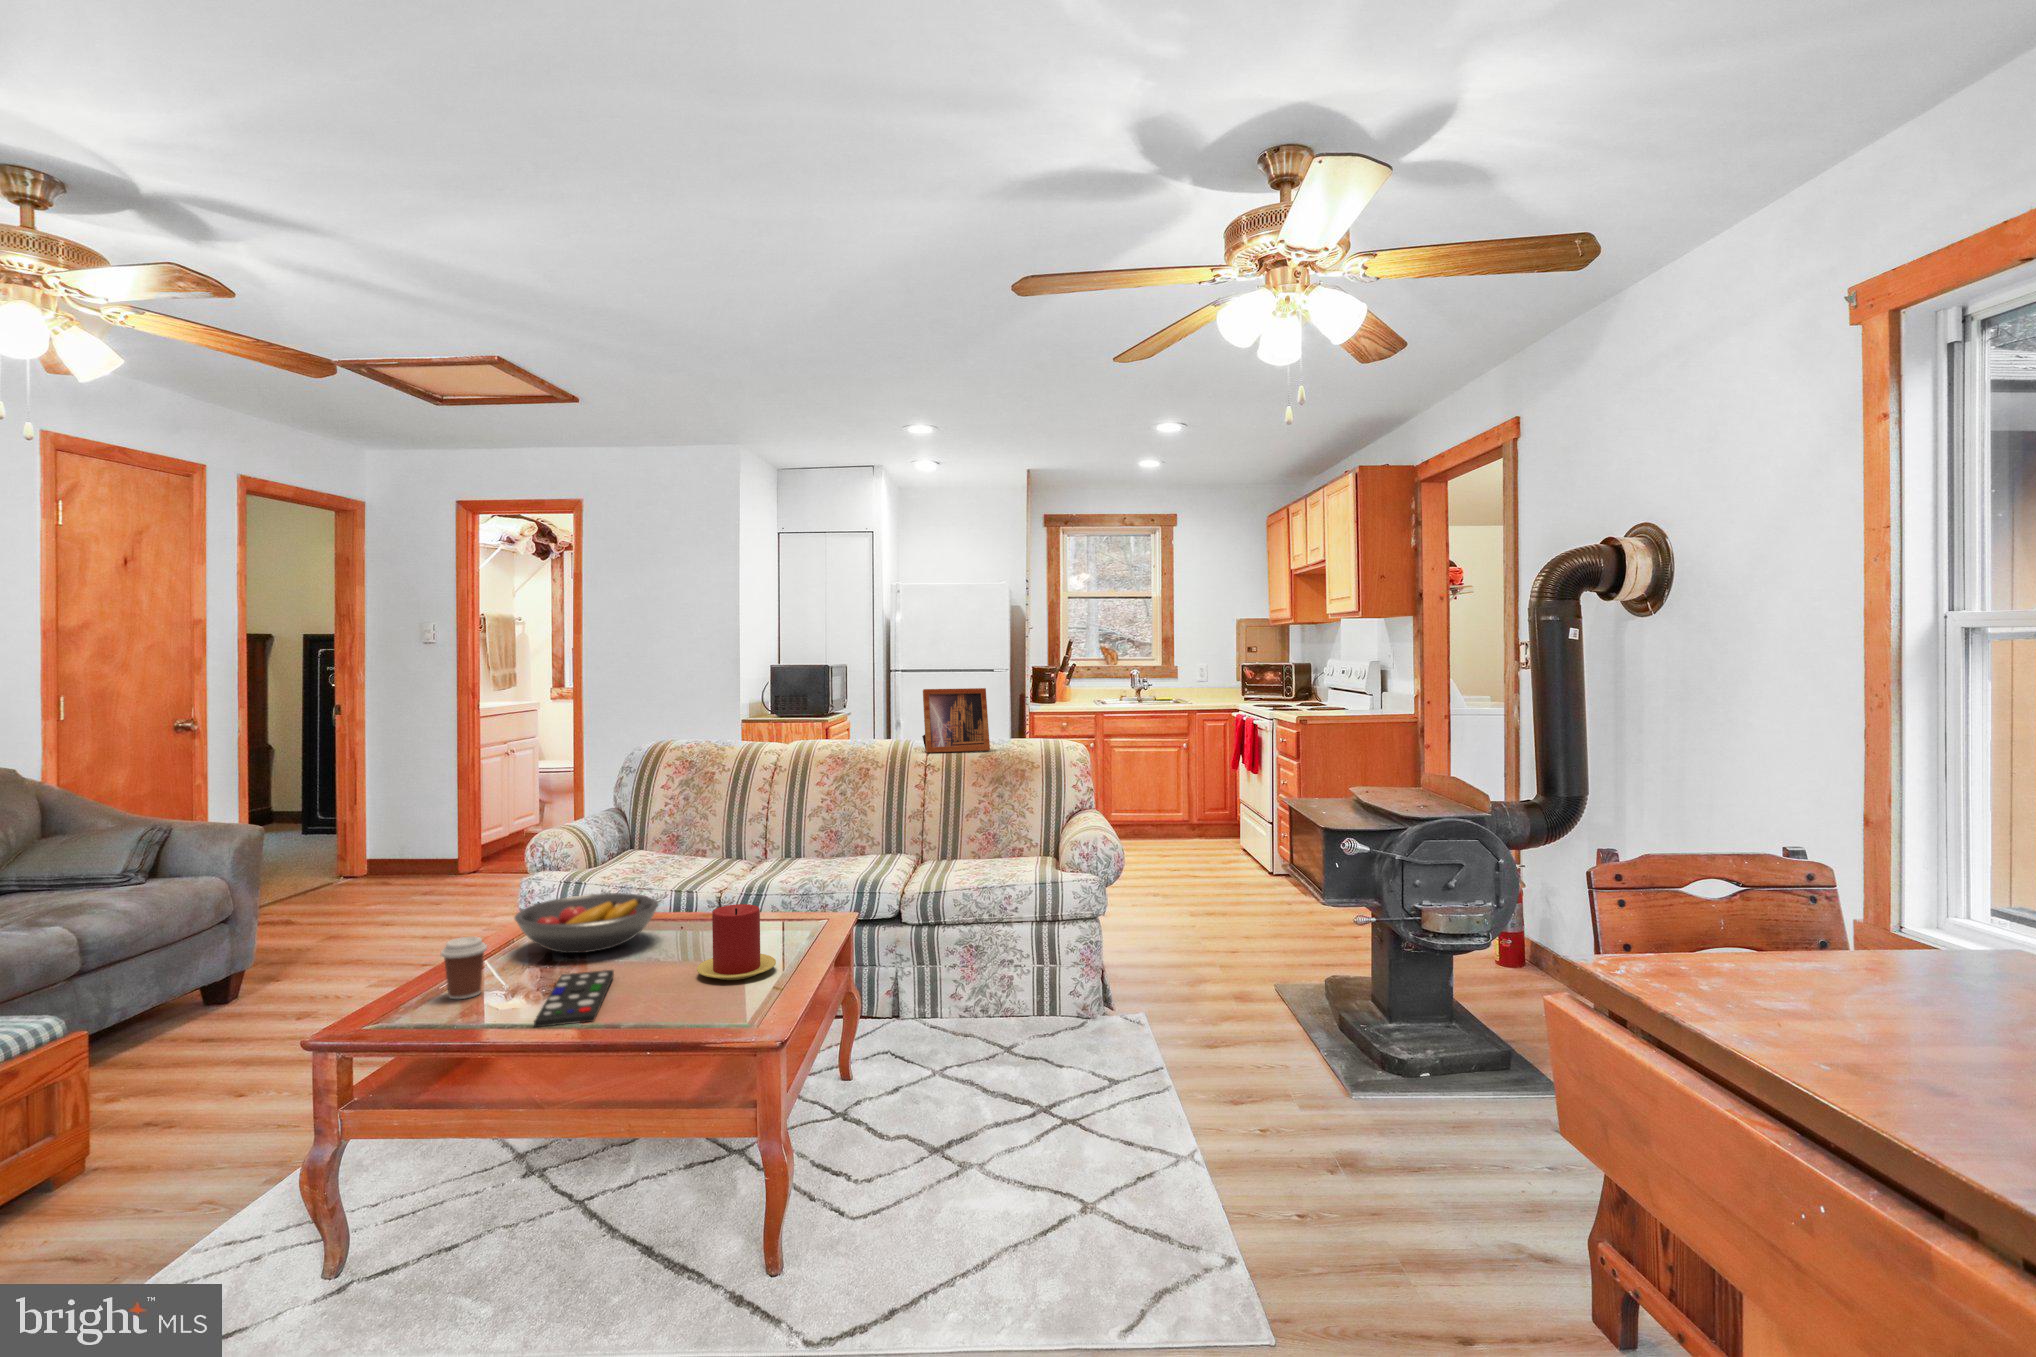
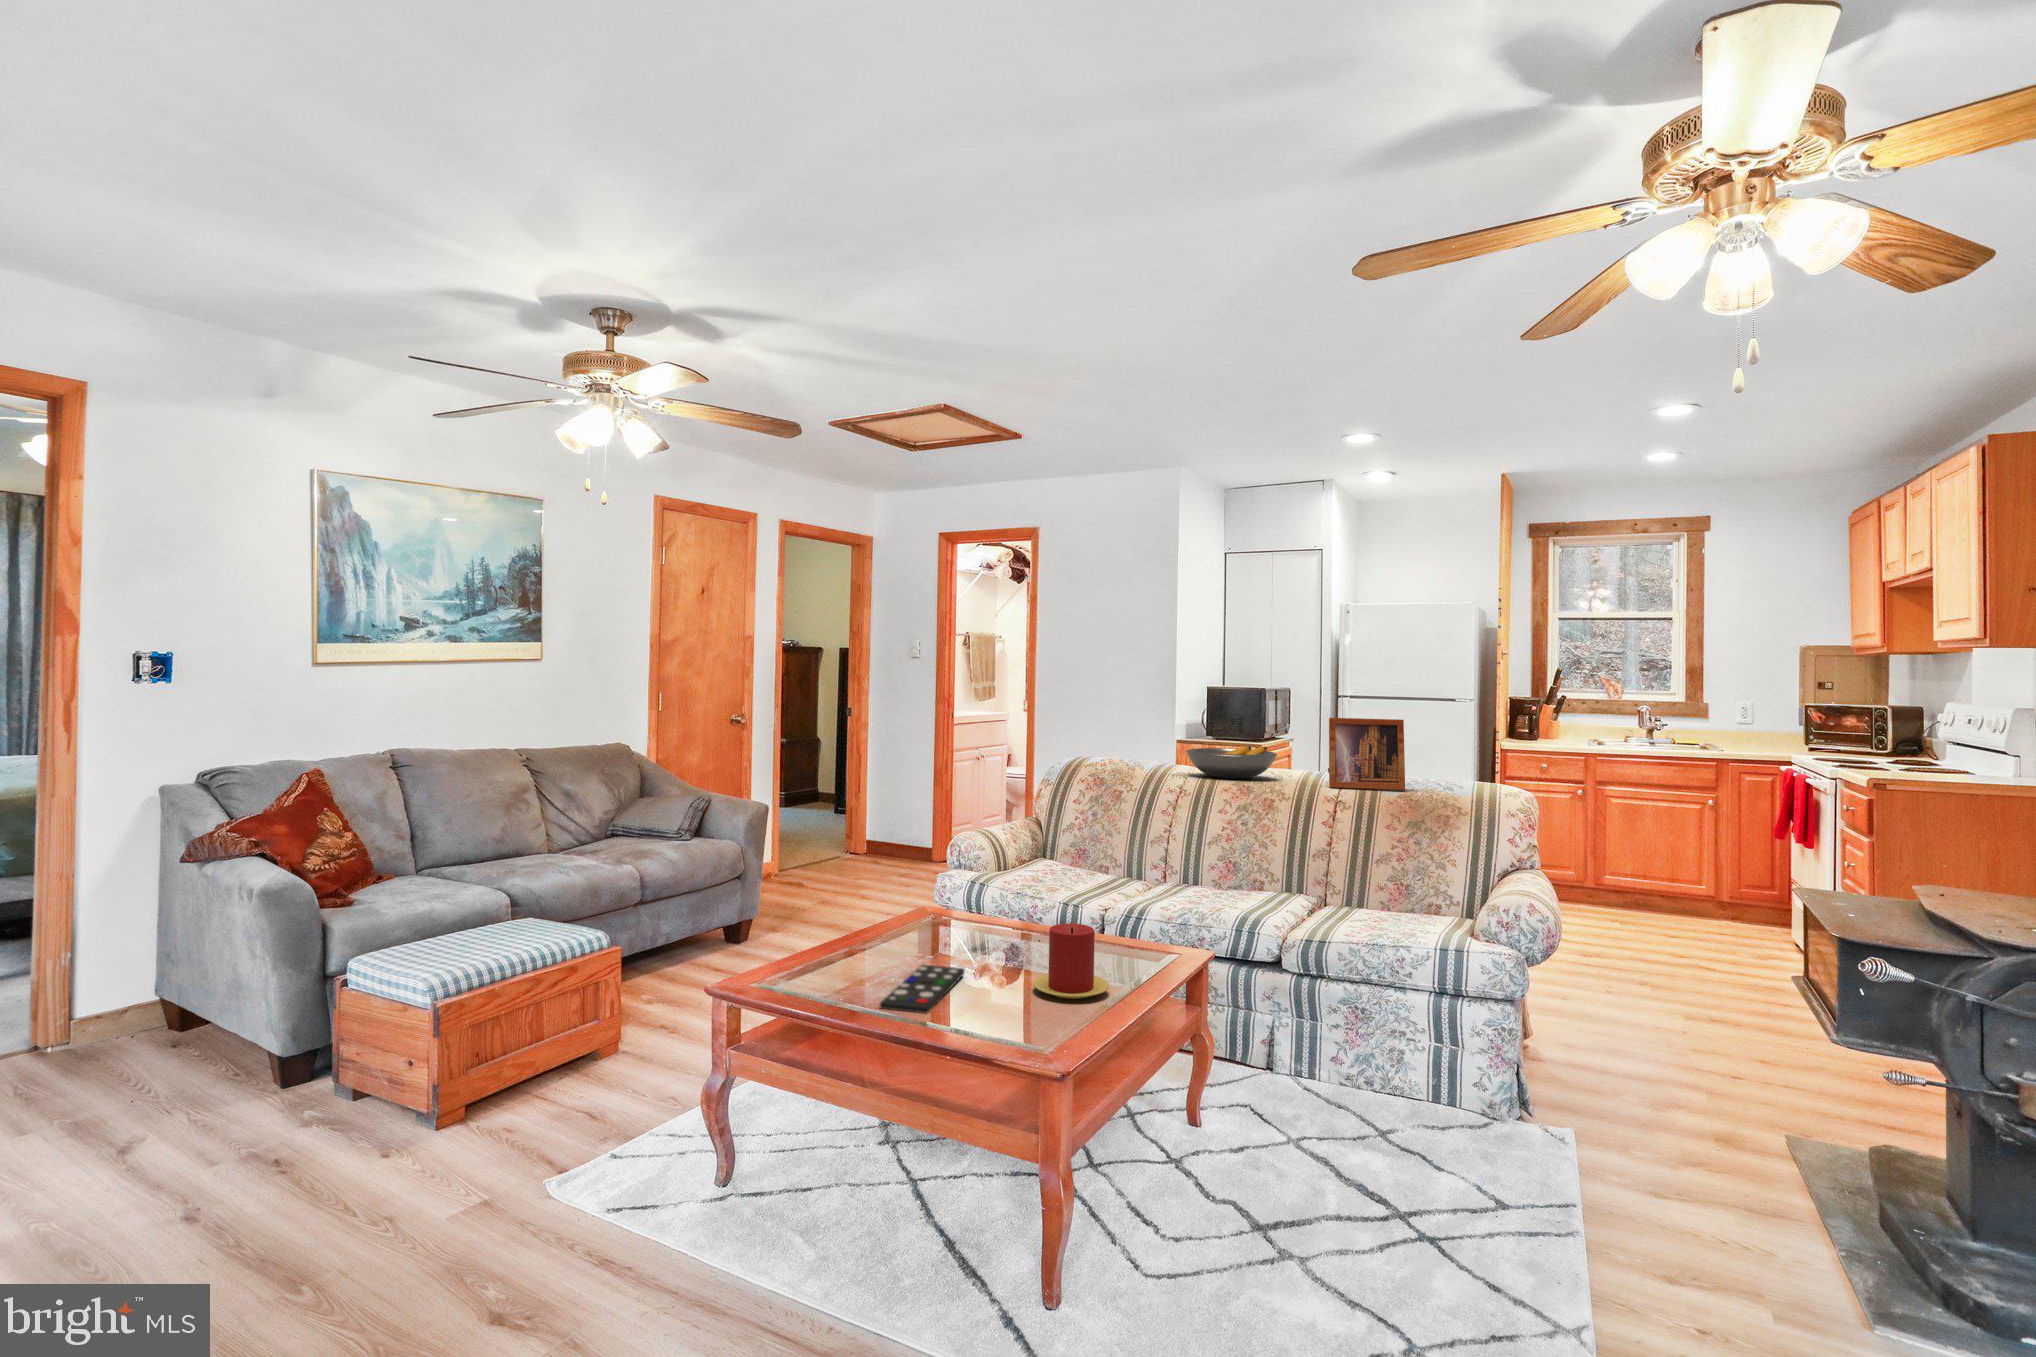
fruit bowl: present [515,893,659,953] -> present [1186,746,1277,779]
coffee cup: present [441,937,487,999] -> none [828,918,865,972]

